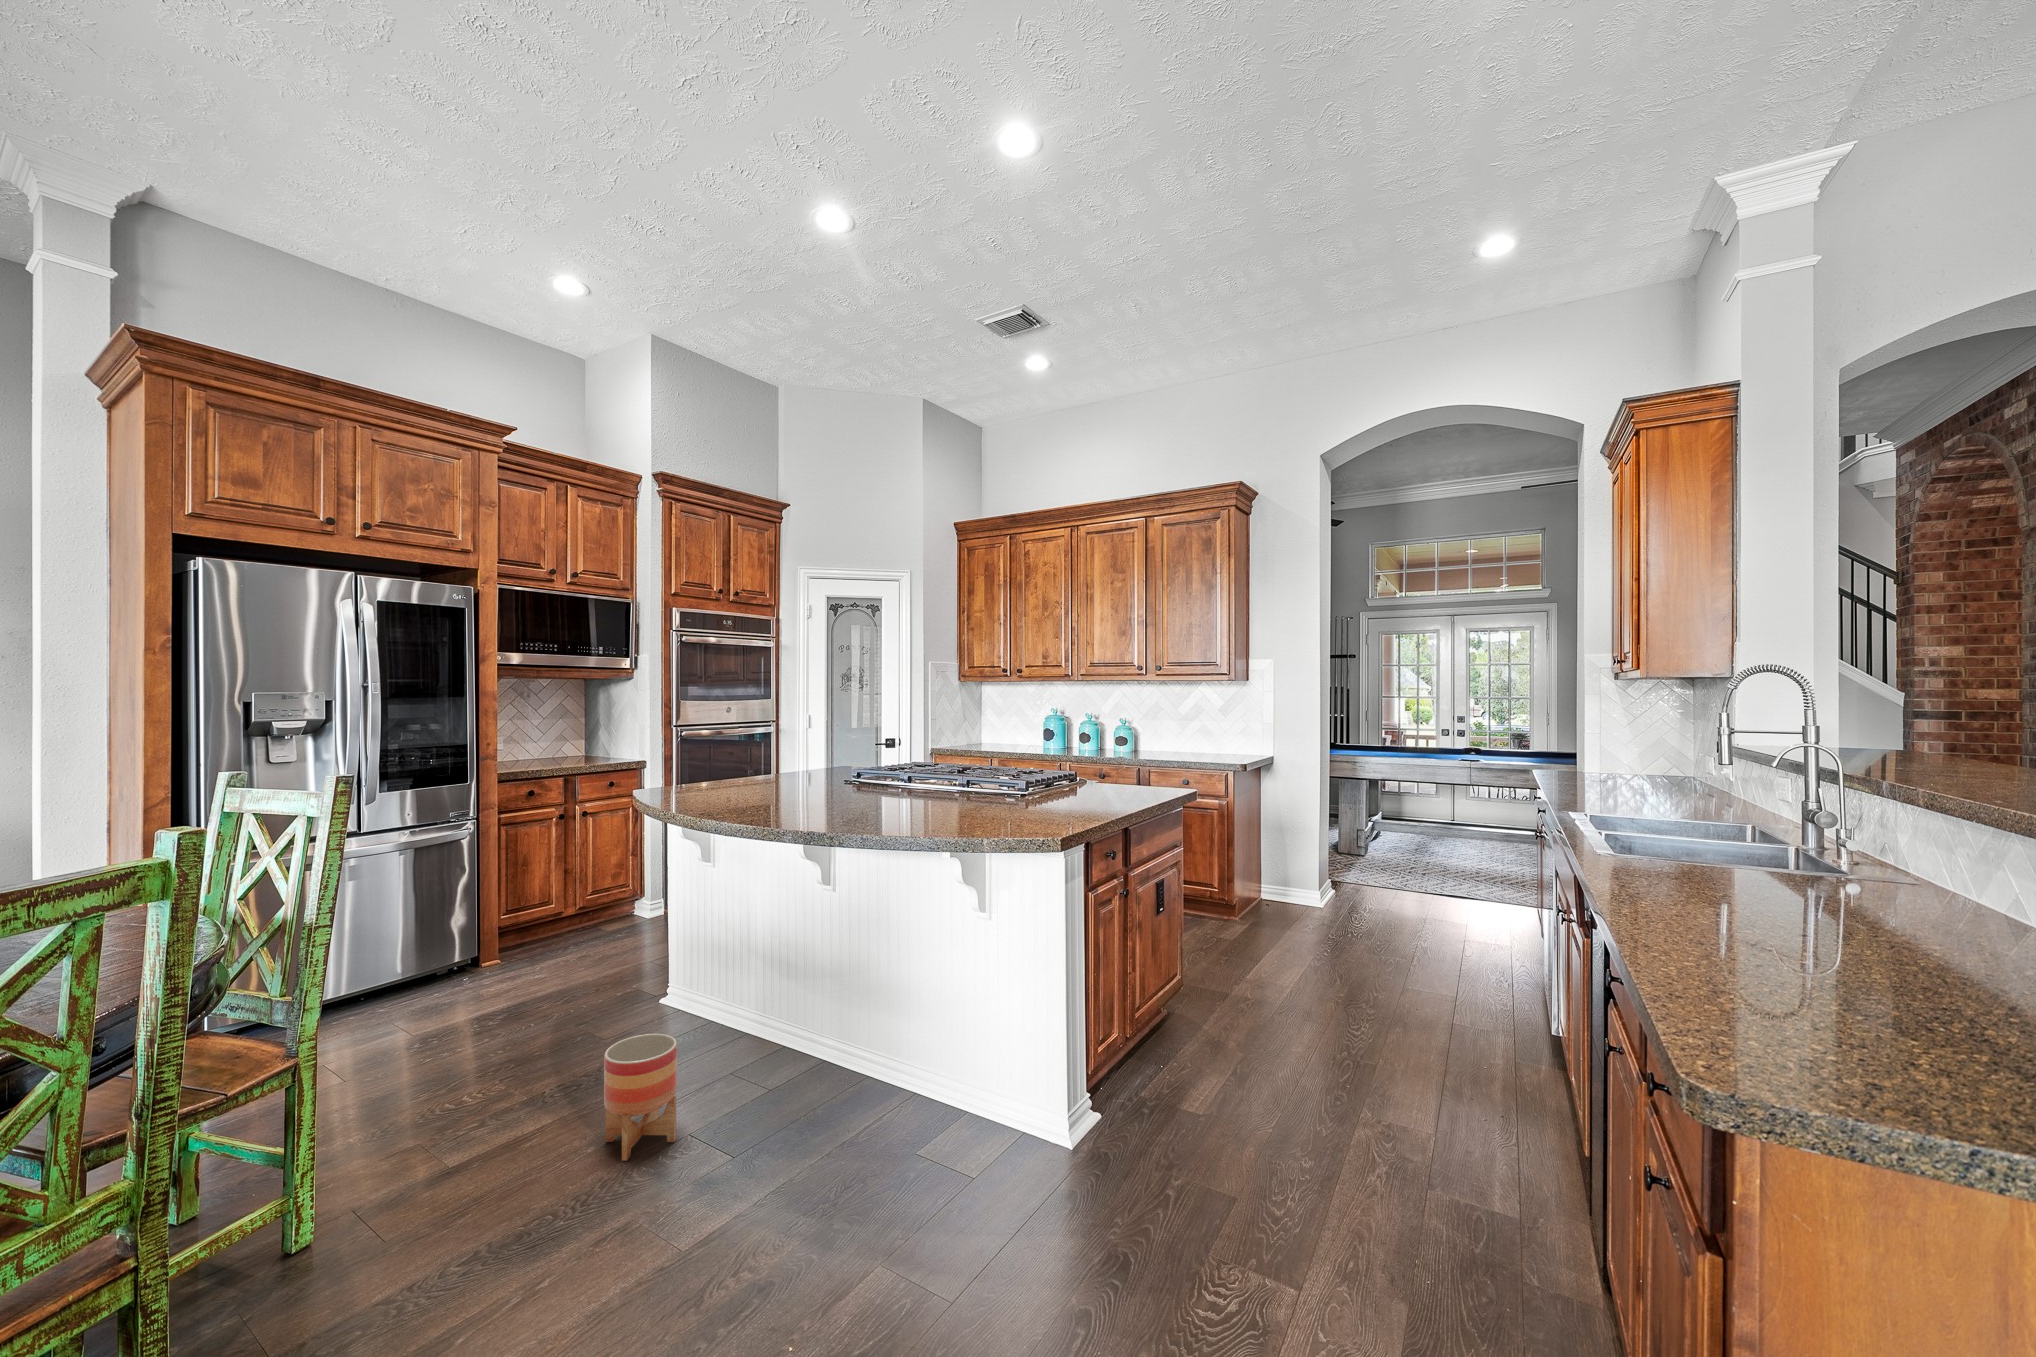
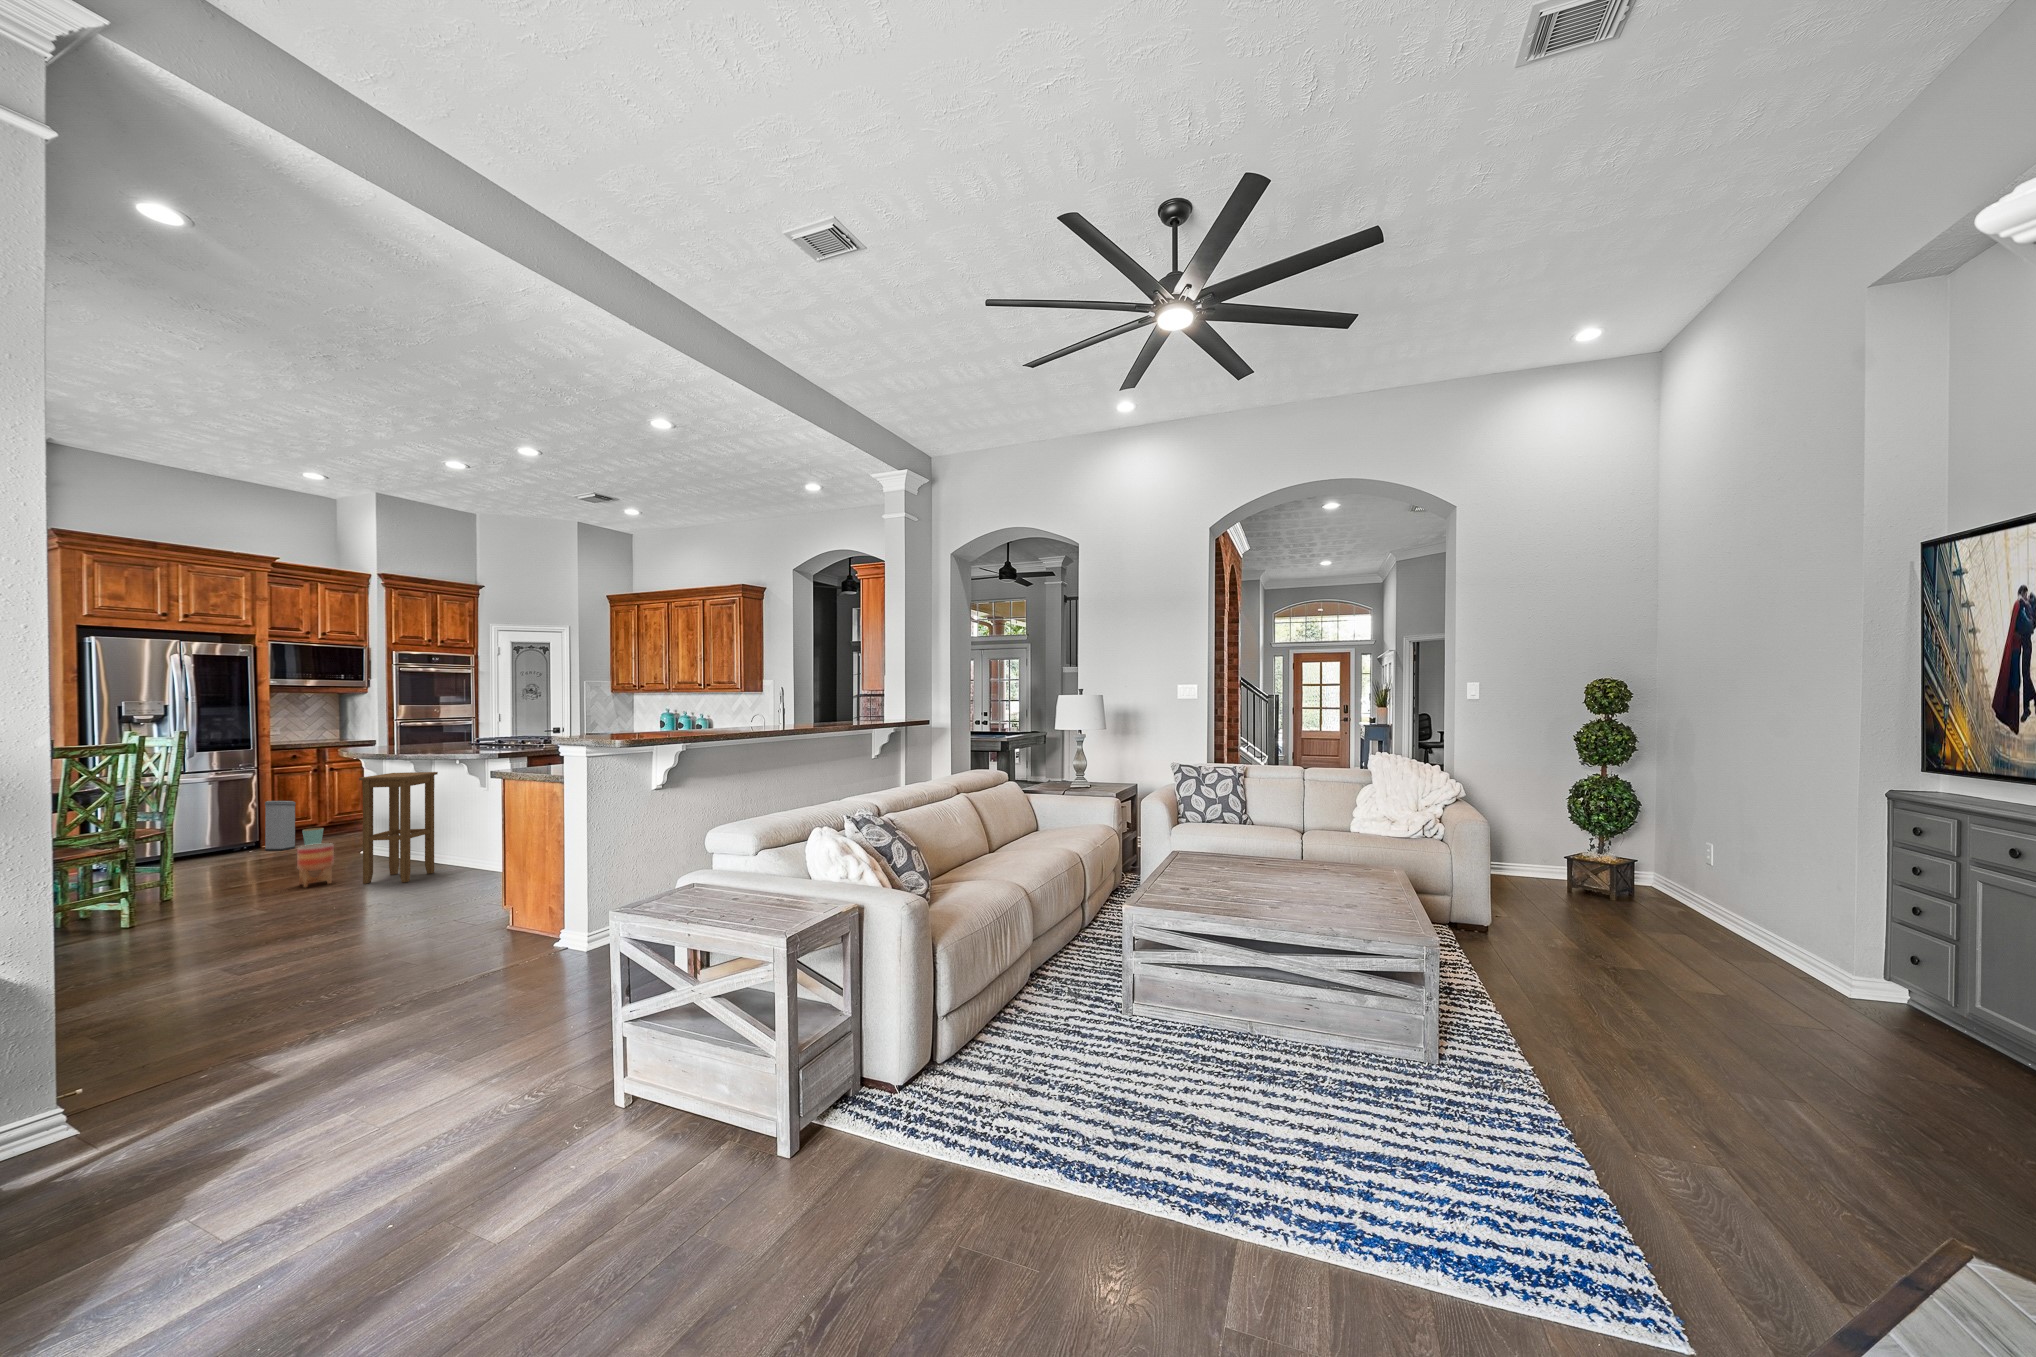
stool: none [743,861,882,1155] -> present [359,772,438,884]
trash can: none [491,876,588,973] -> present [265,801,324,851]

